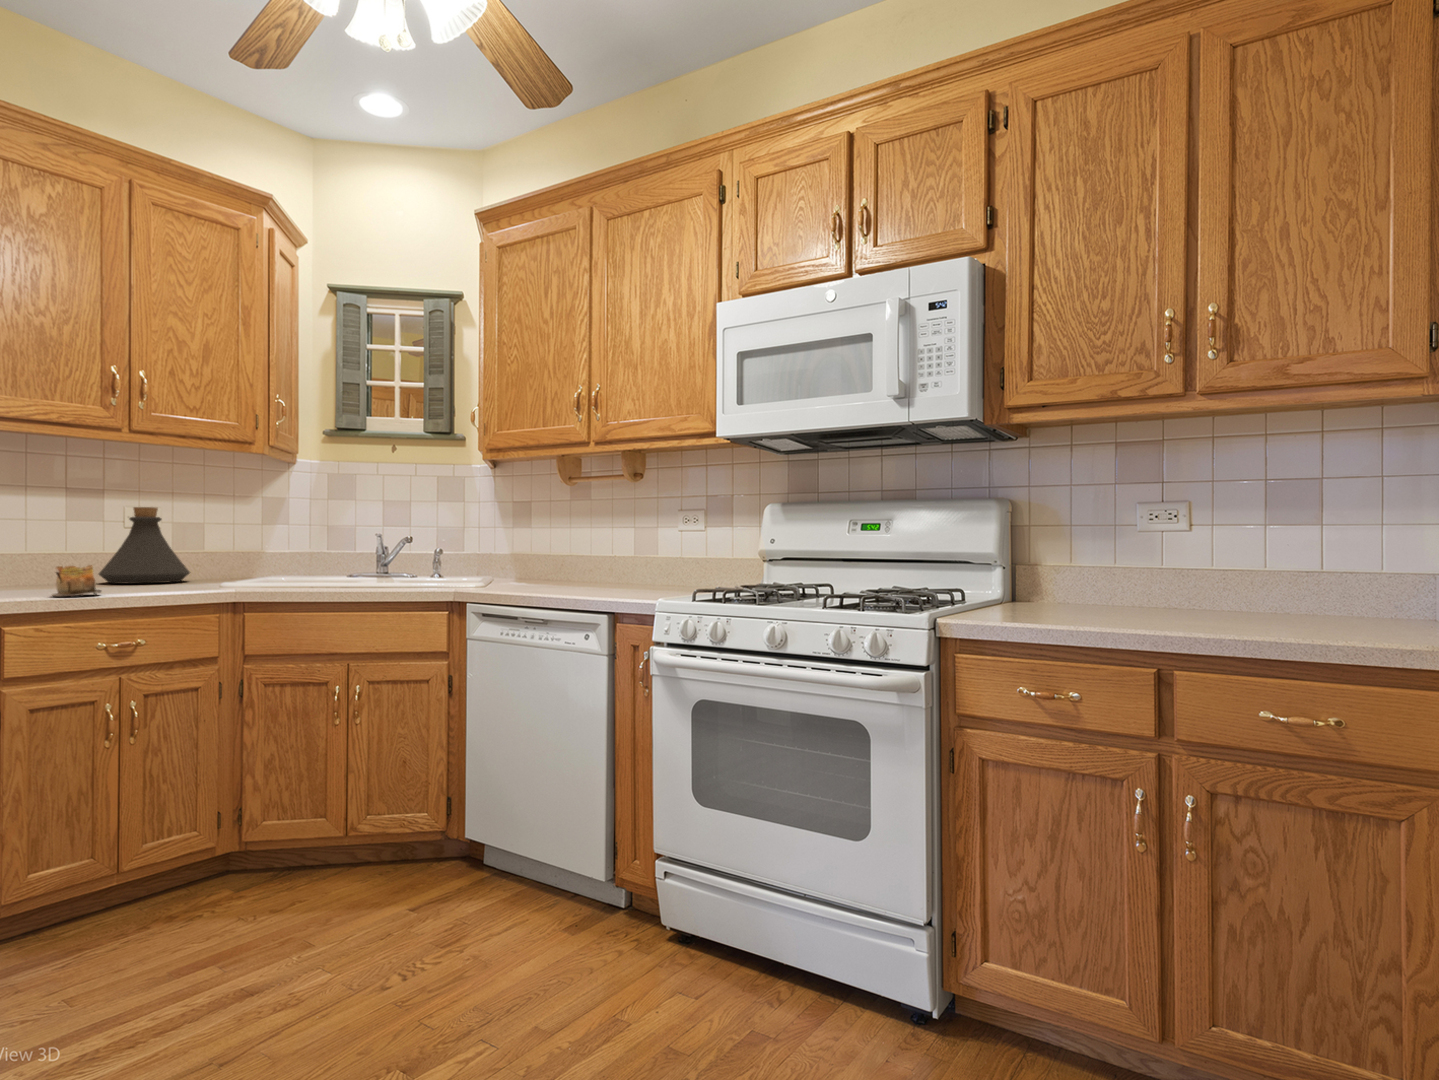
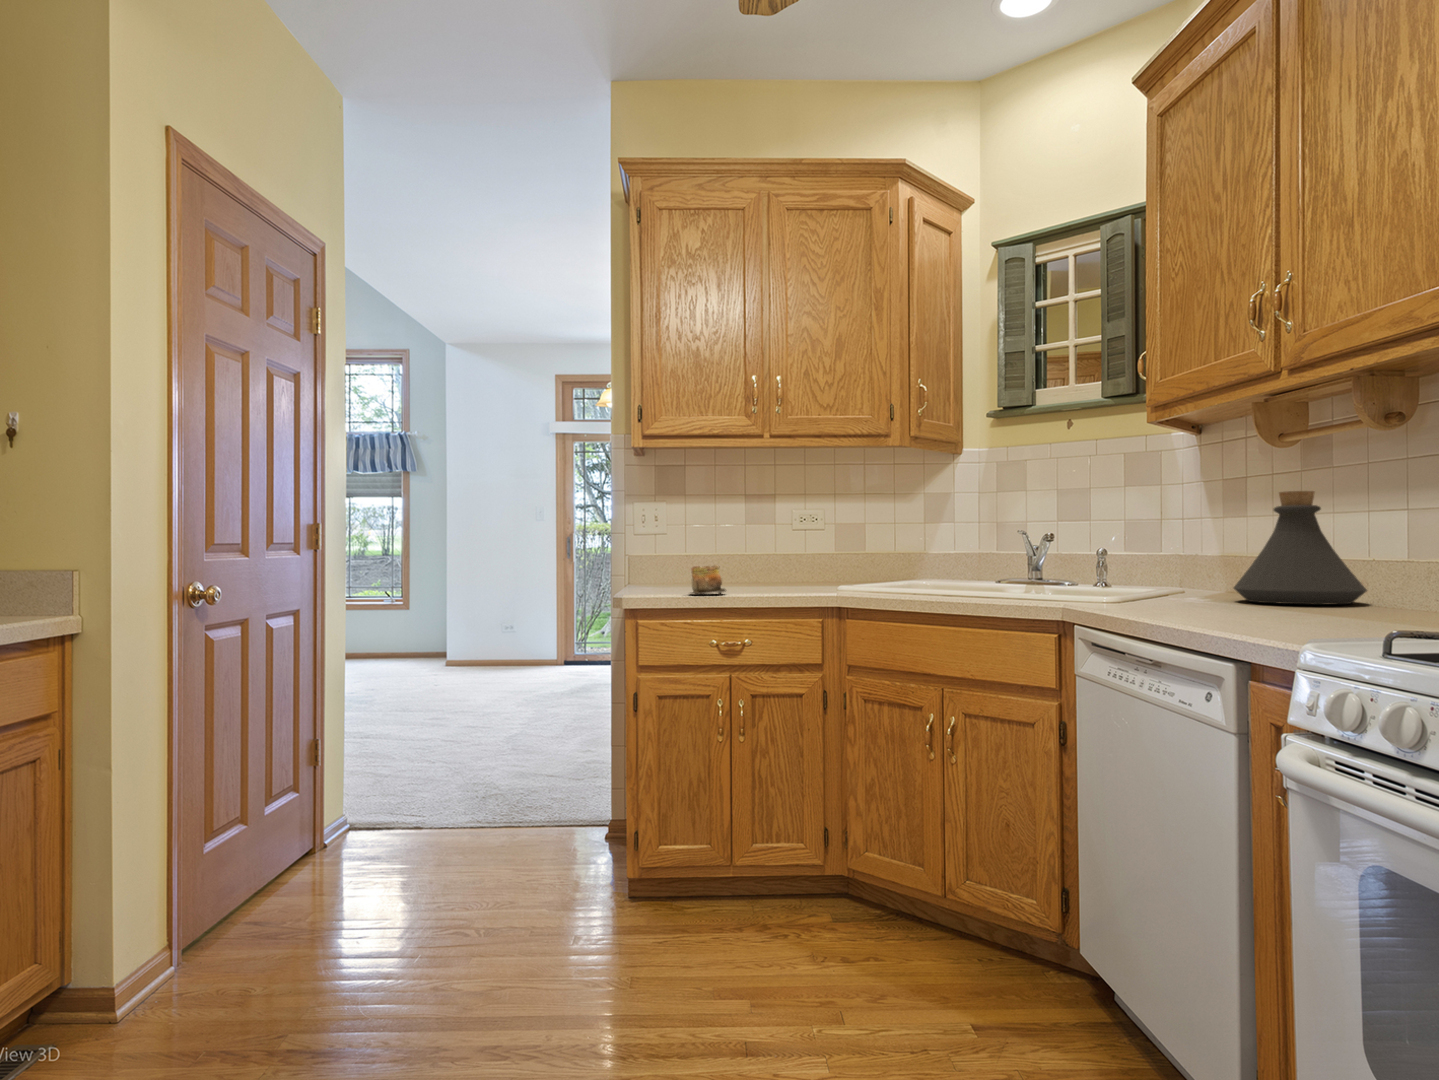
bottle: present [99,507,190,583] -> present [1234,491,1367,604]

